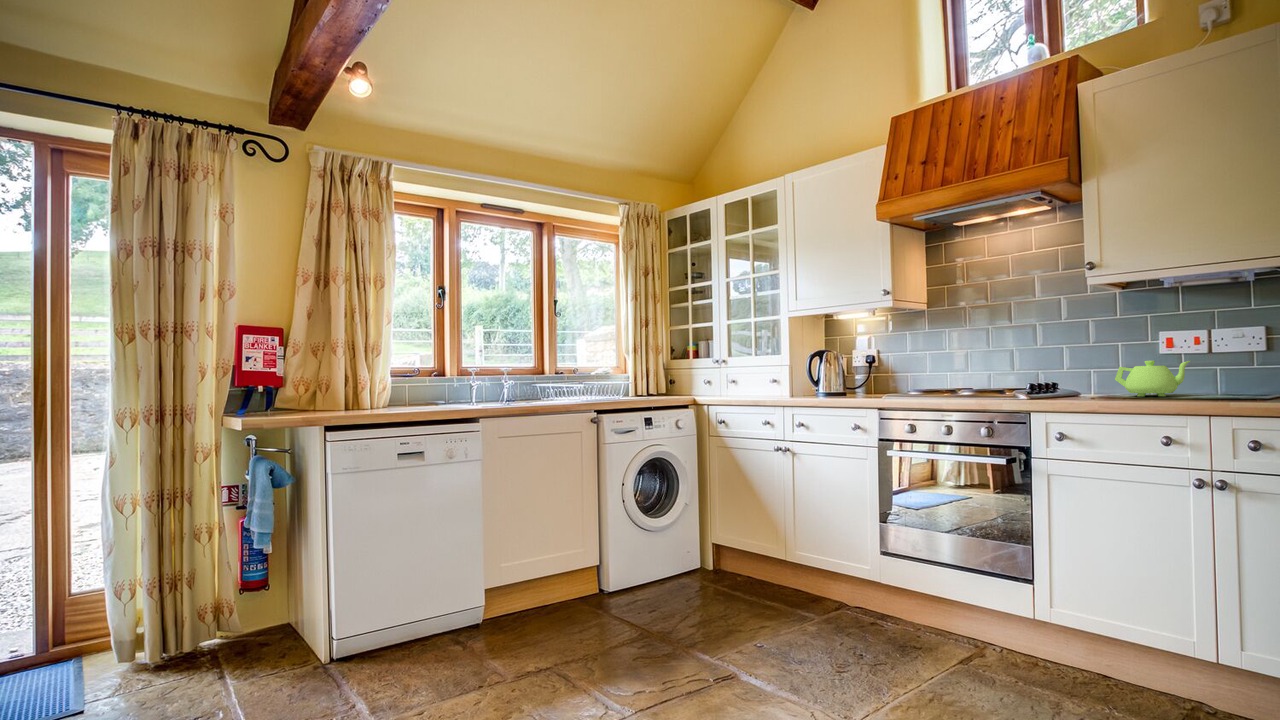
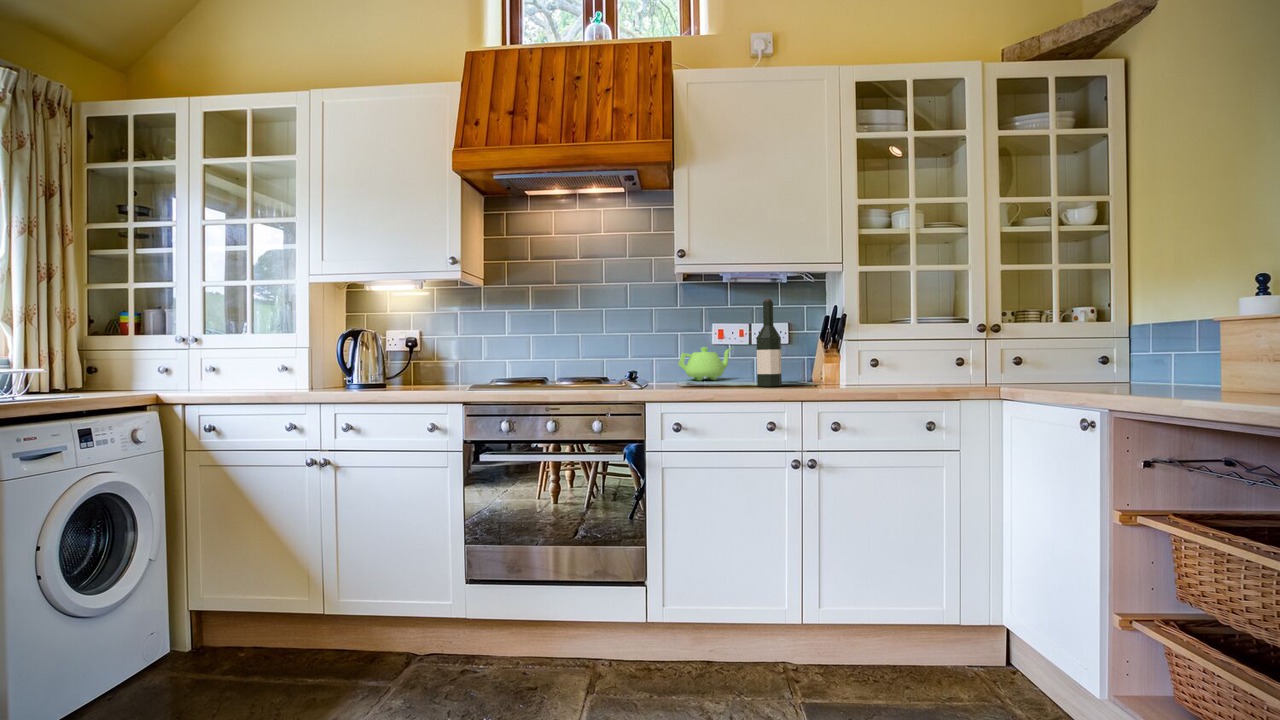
wine bottle: none [1190,306,1227,405] -> present [756,299,782,386]

